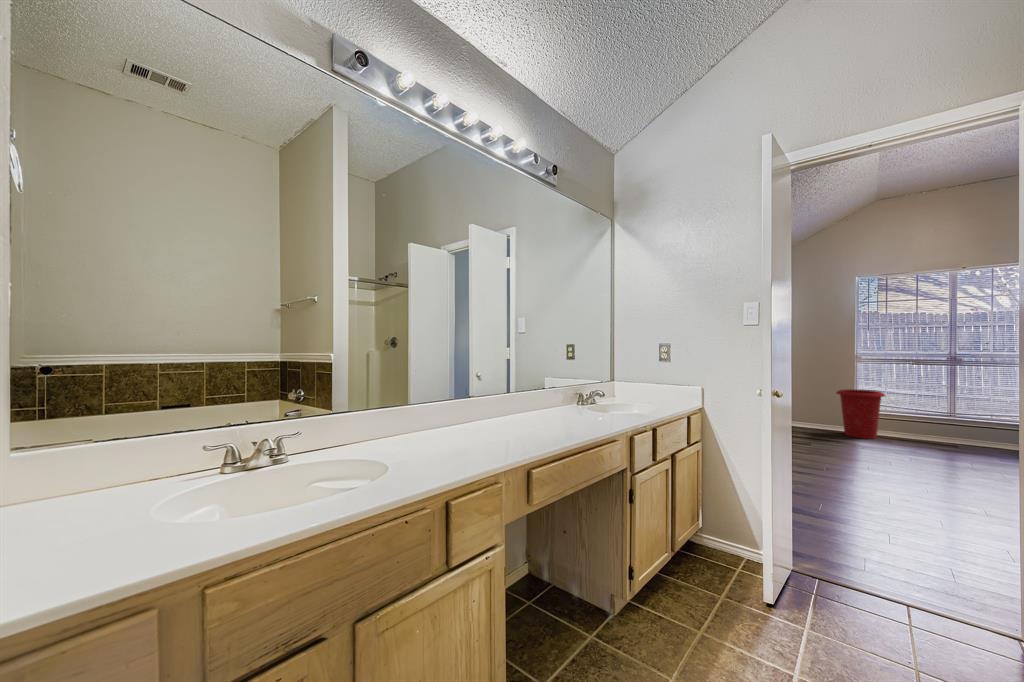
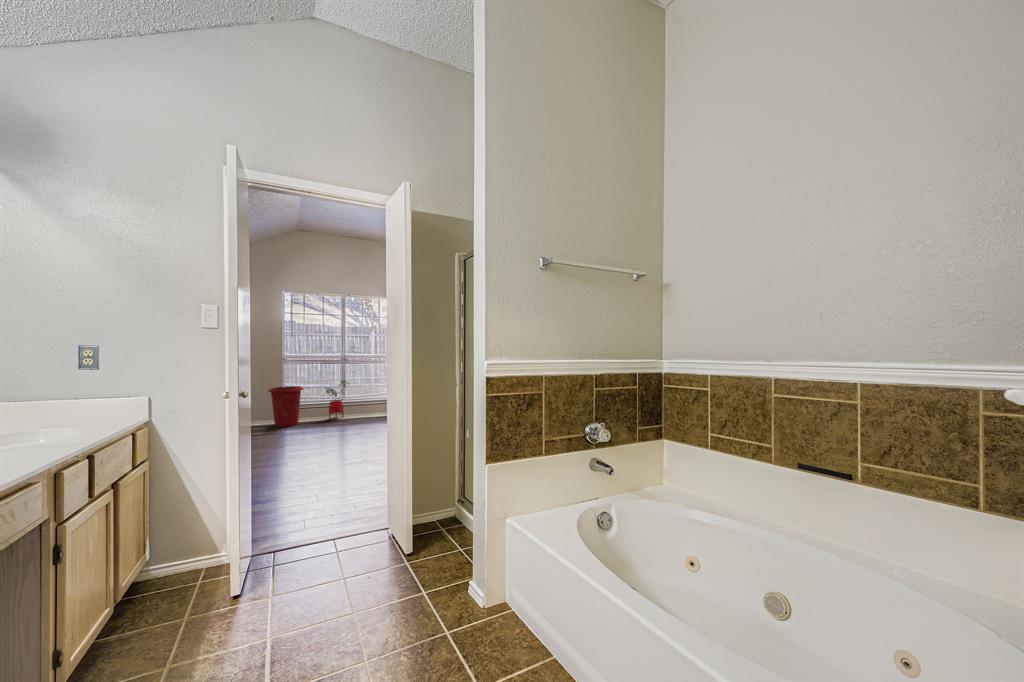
house plant: none [918,390,966,443] -> present [326,380,349,417]

